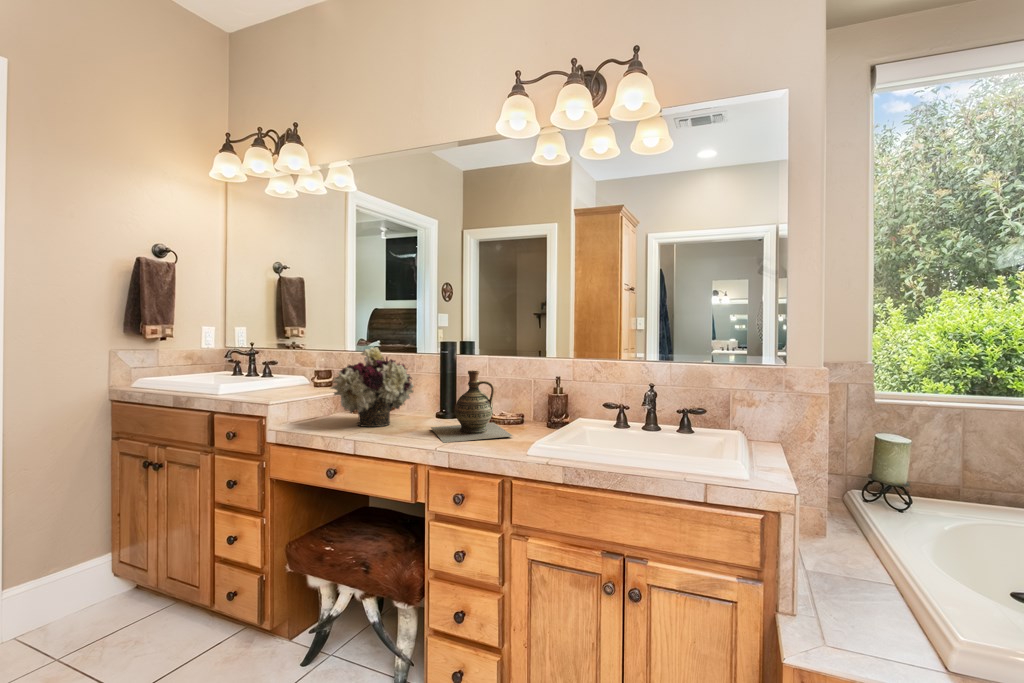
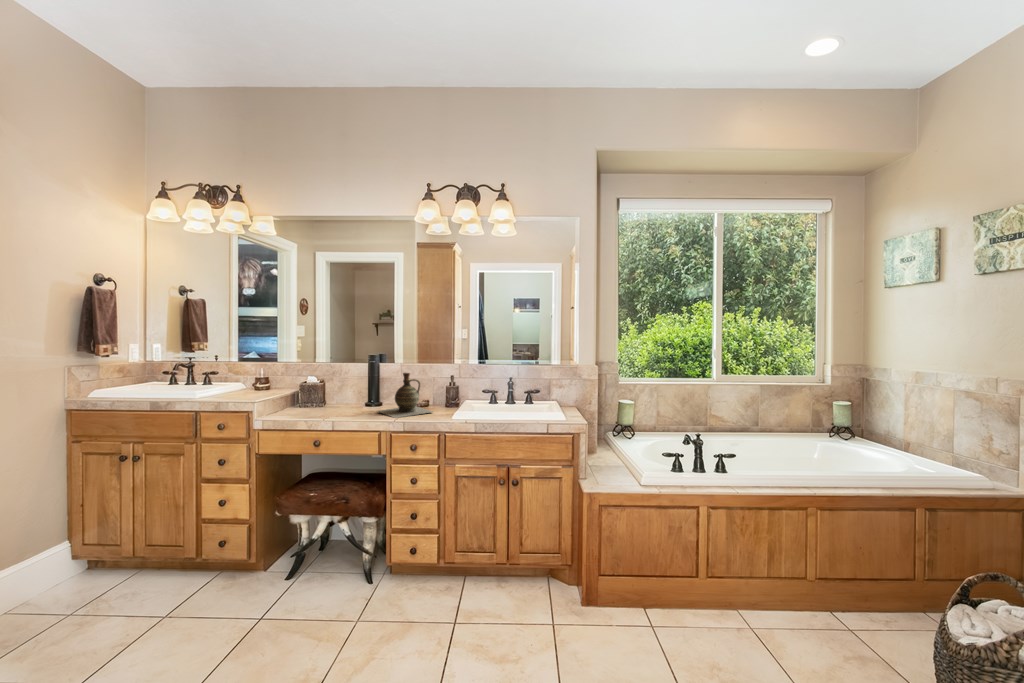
flower arrangement: present [331,347,414,427] -> none [303,359,357,414]

